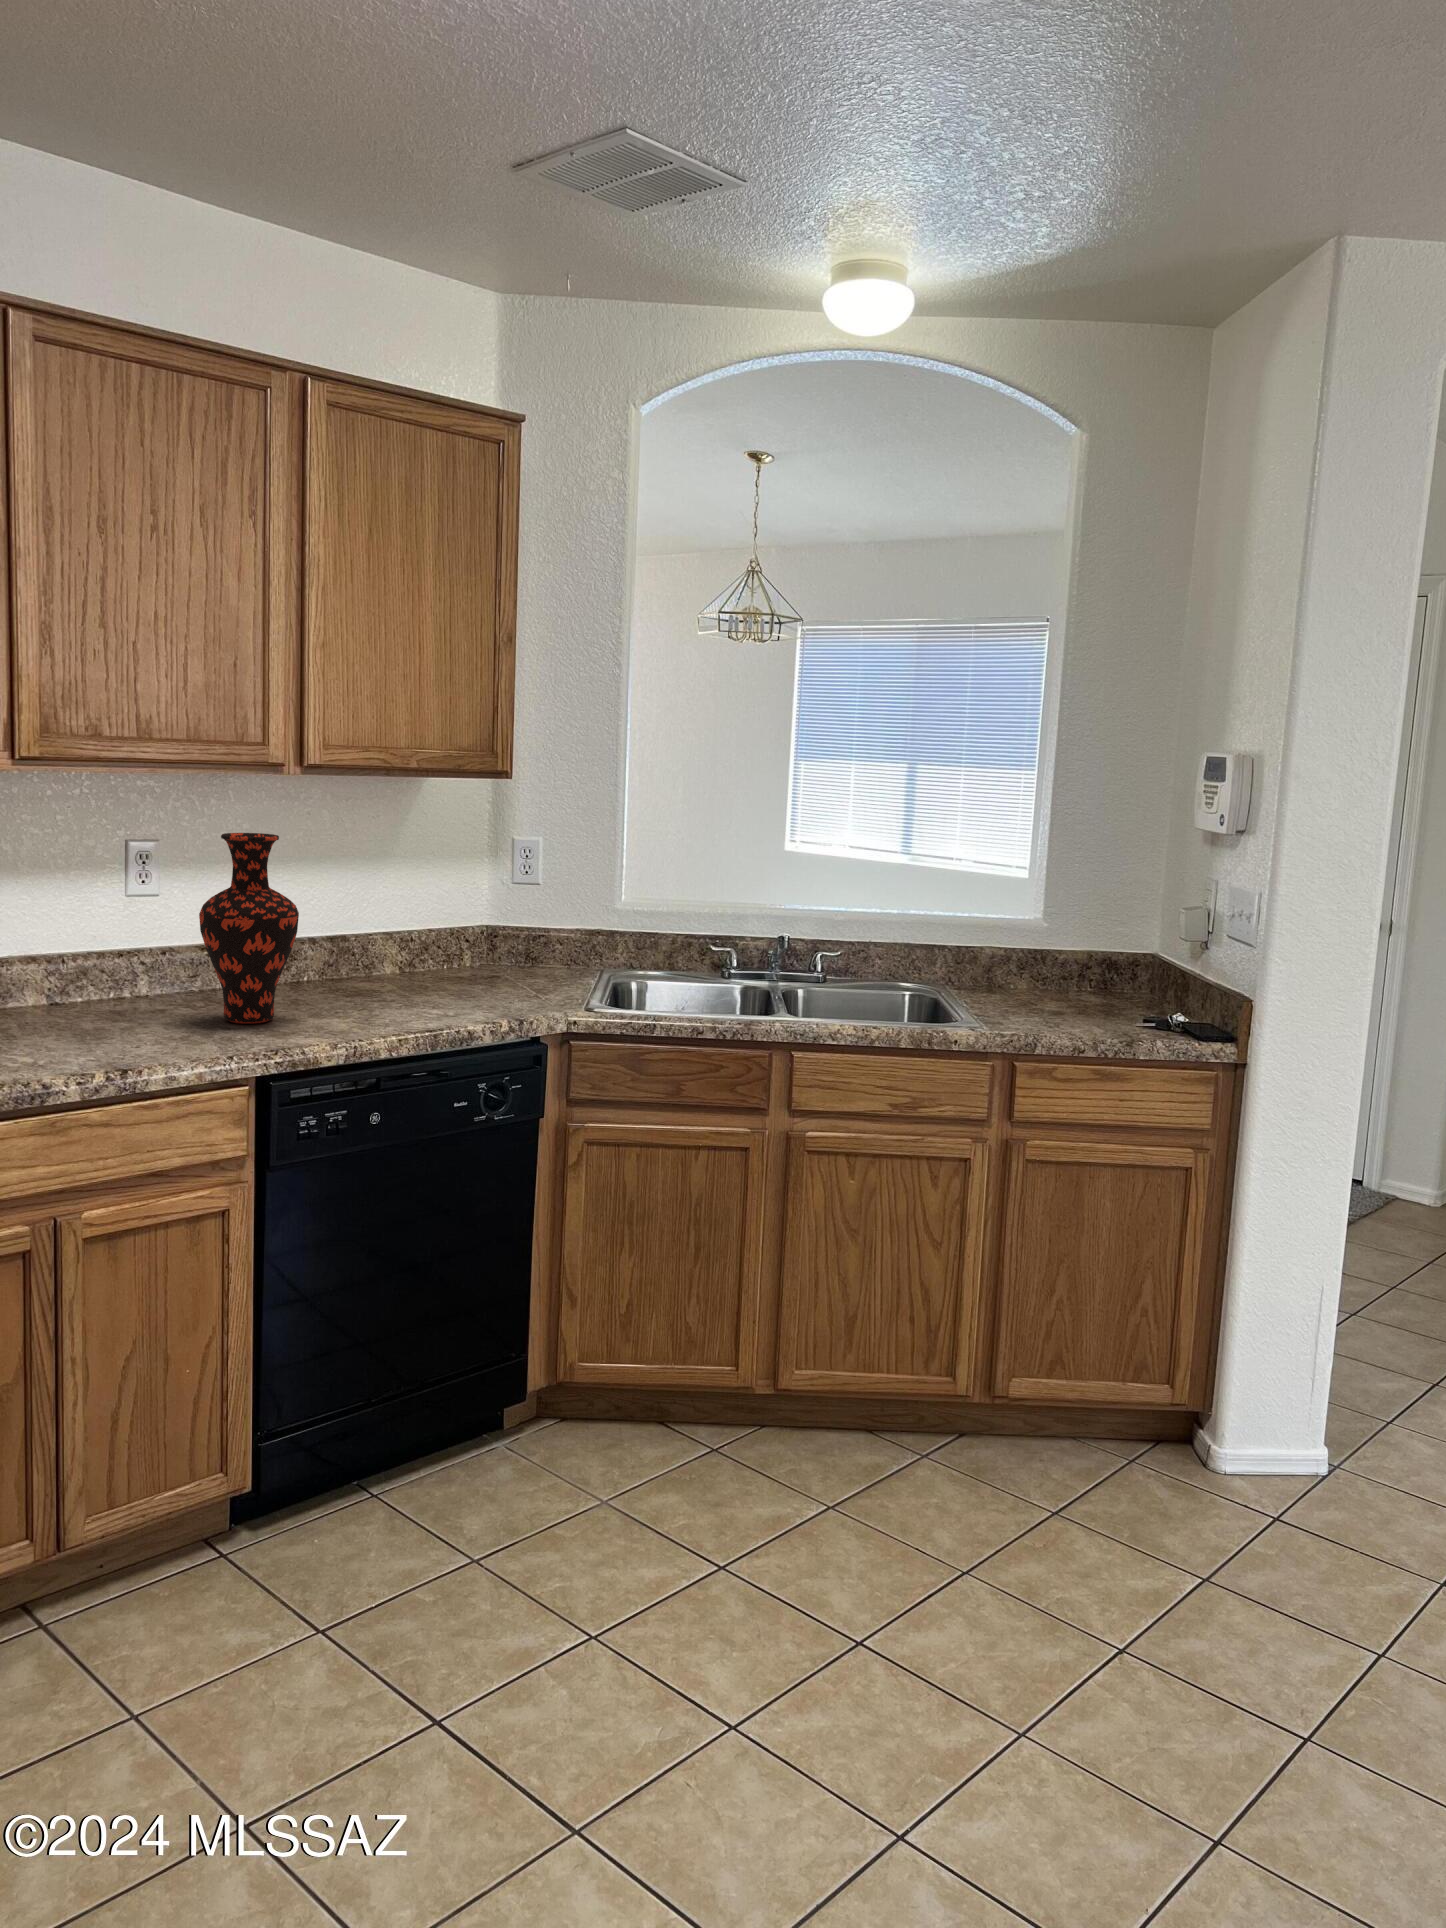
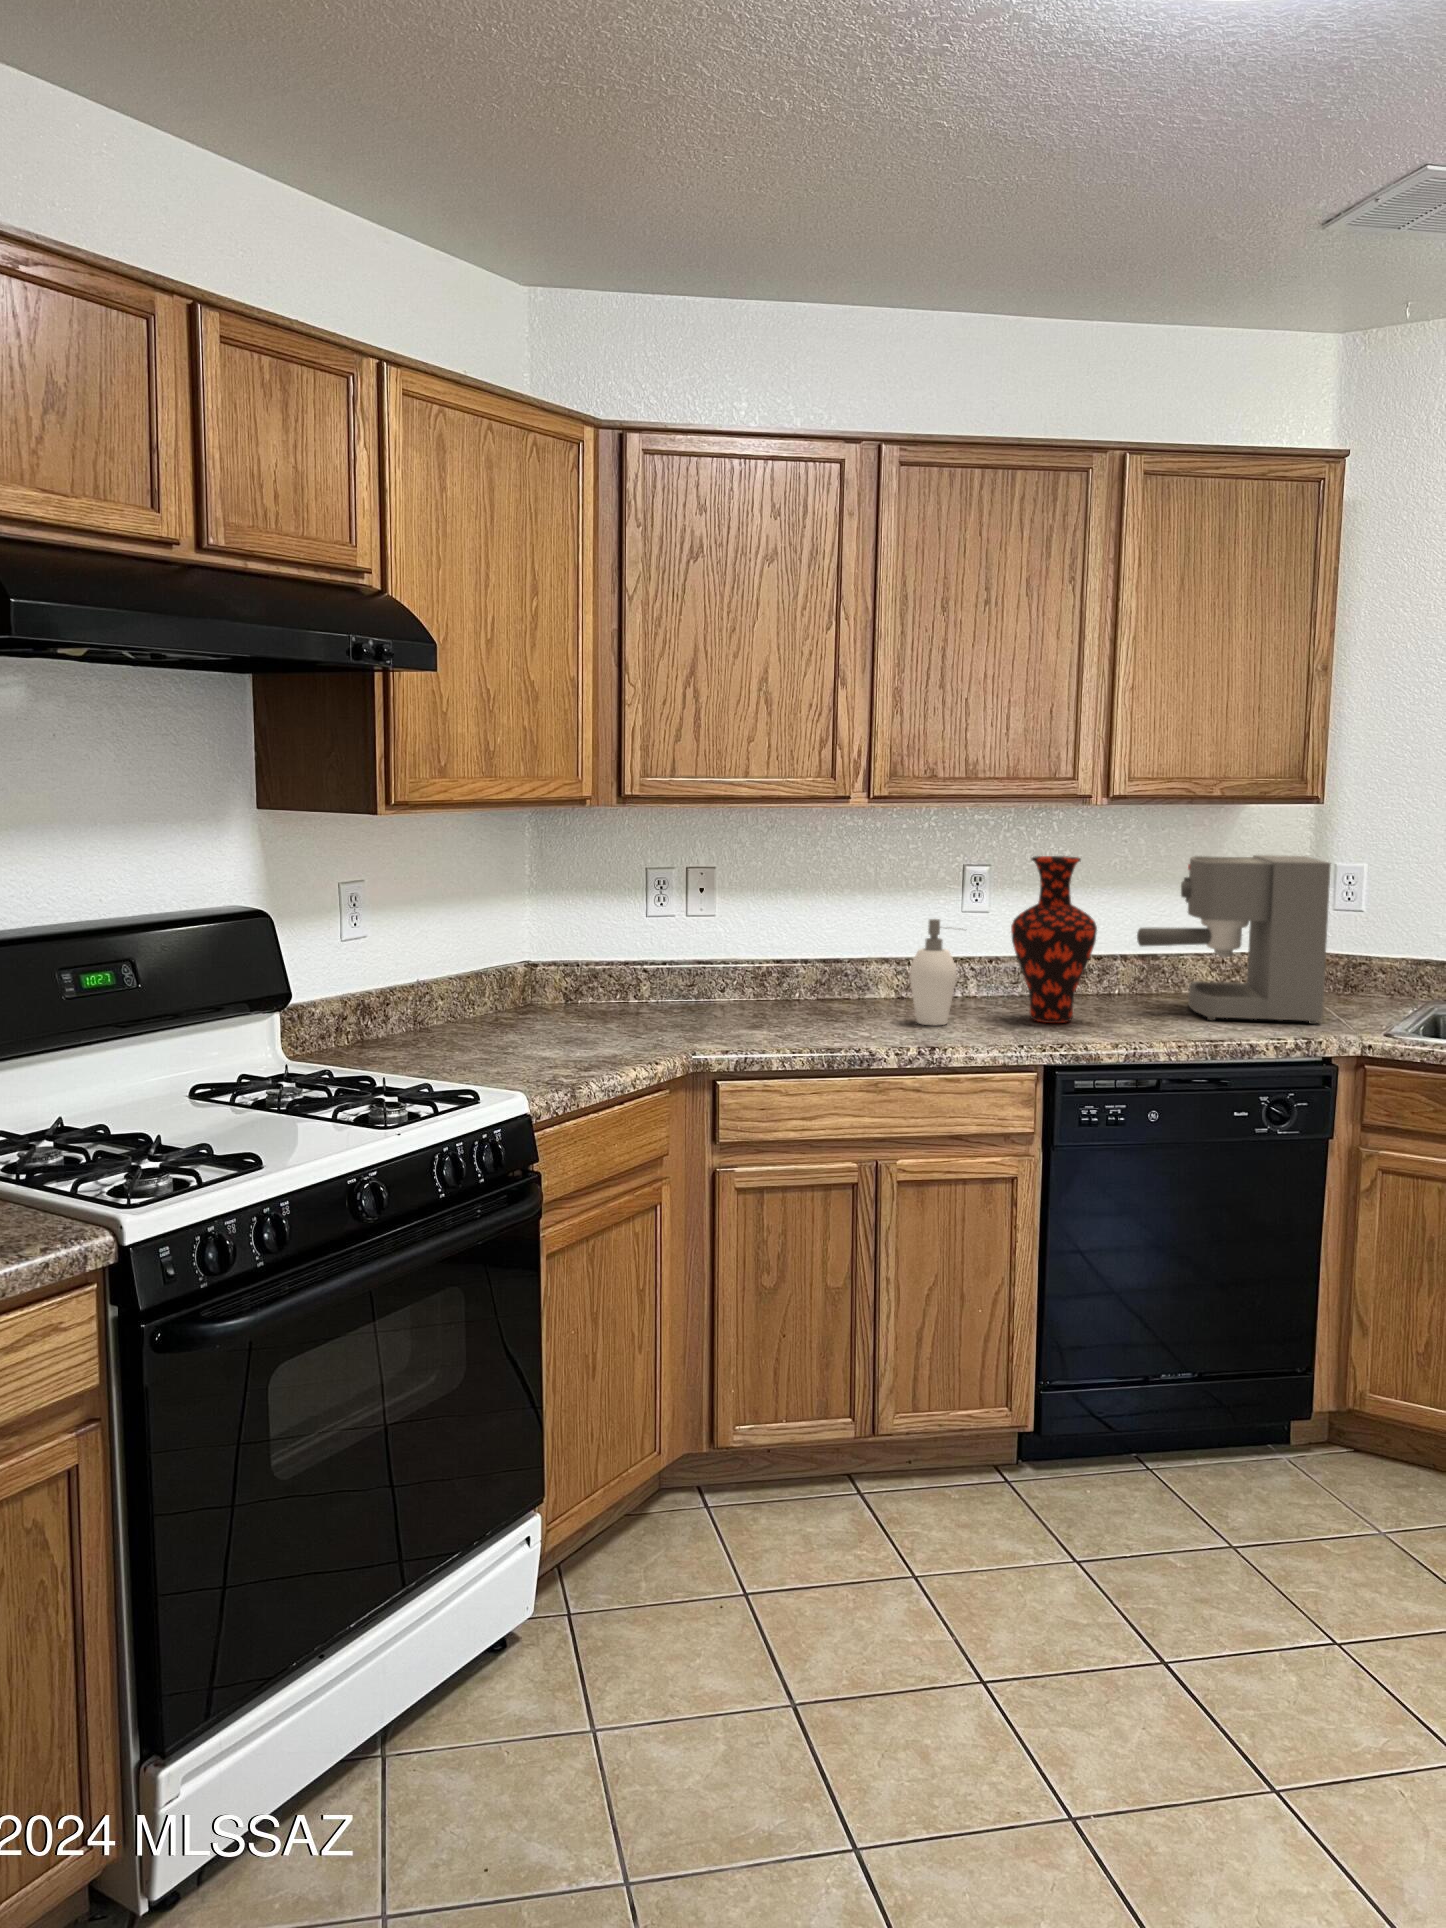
coffee maker: none [336,830,530,1006] -> present [1137,855,1331,1024]
soap dispenser: none [76,910,150,1039] -> present [910,919,956,1025]

